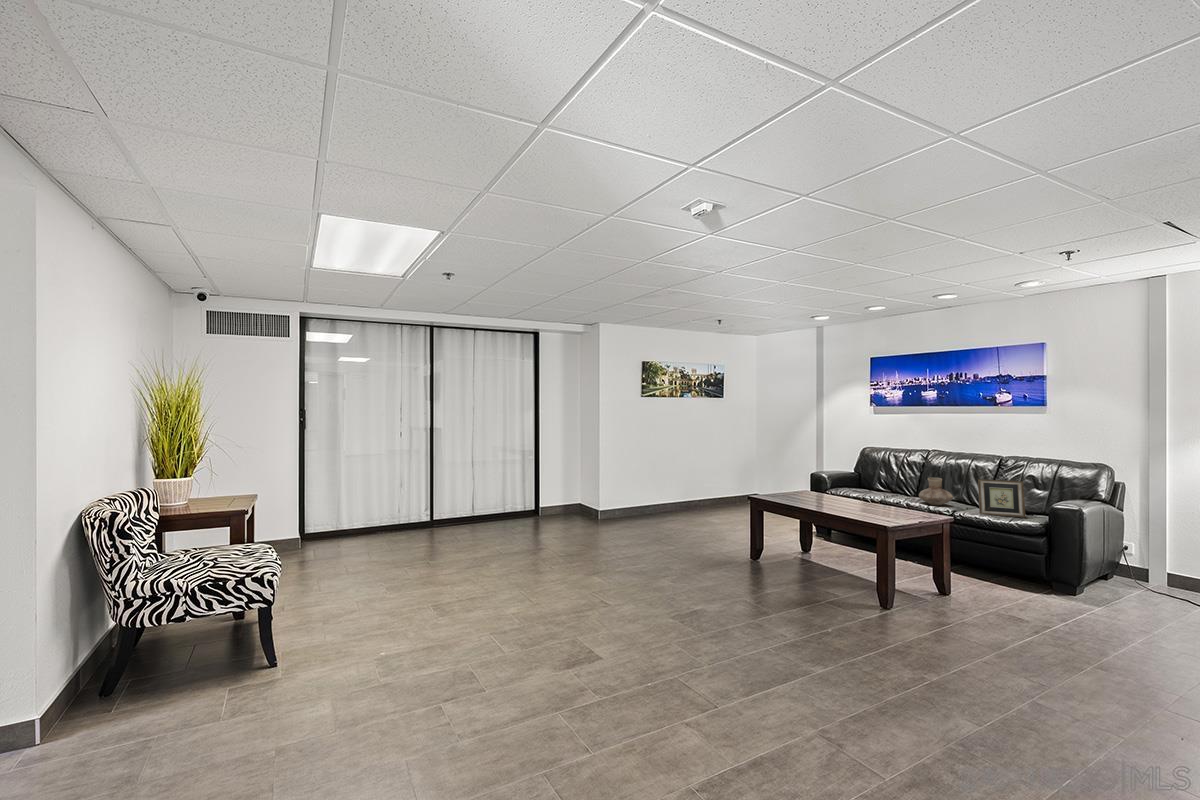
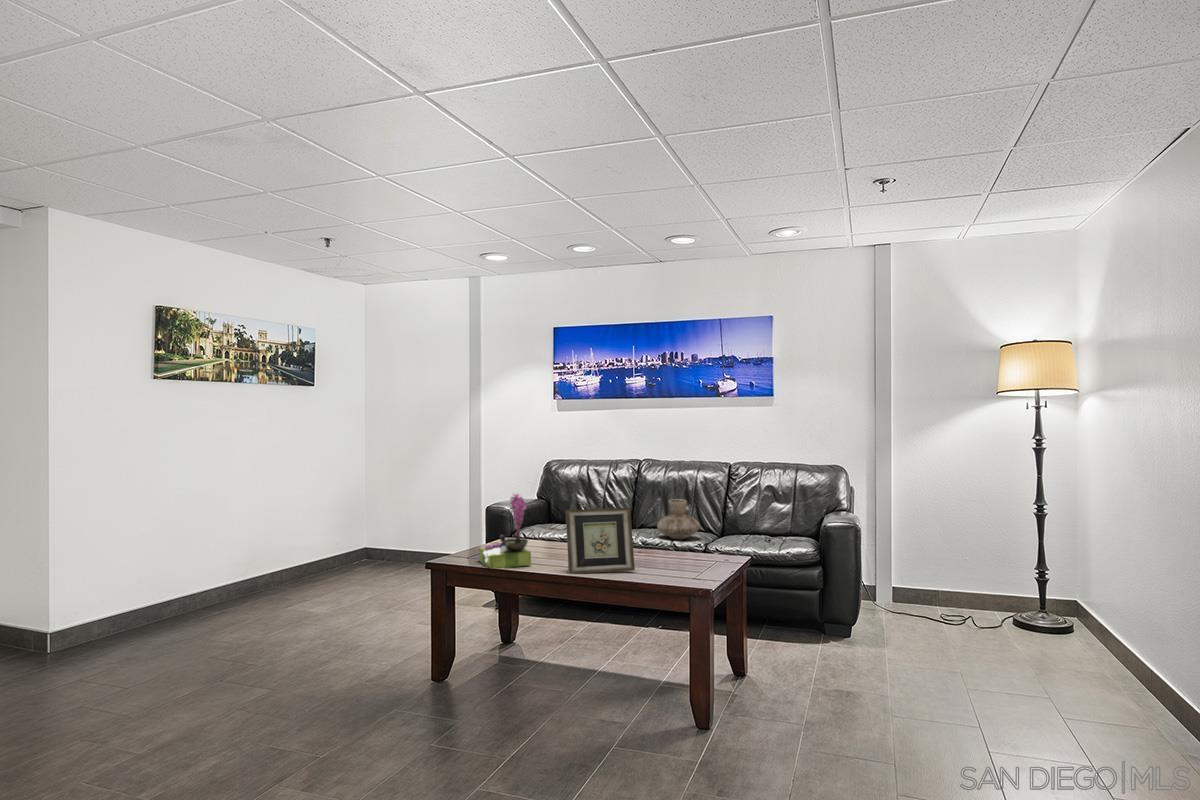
flower arrangement: none [777,462,806,503] -> present [479,493,531,569]
picture frame: present [978,479,1026,517] -> present [566,508,635,574]

